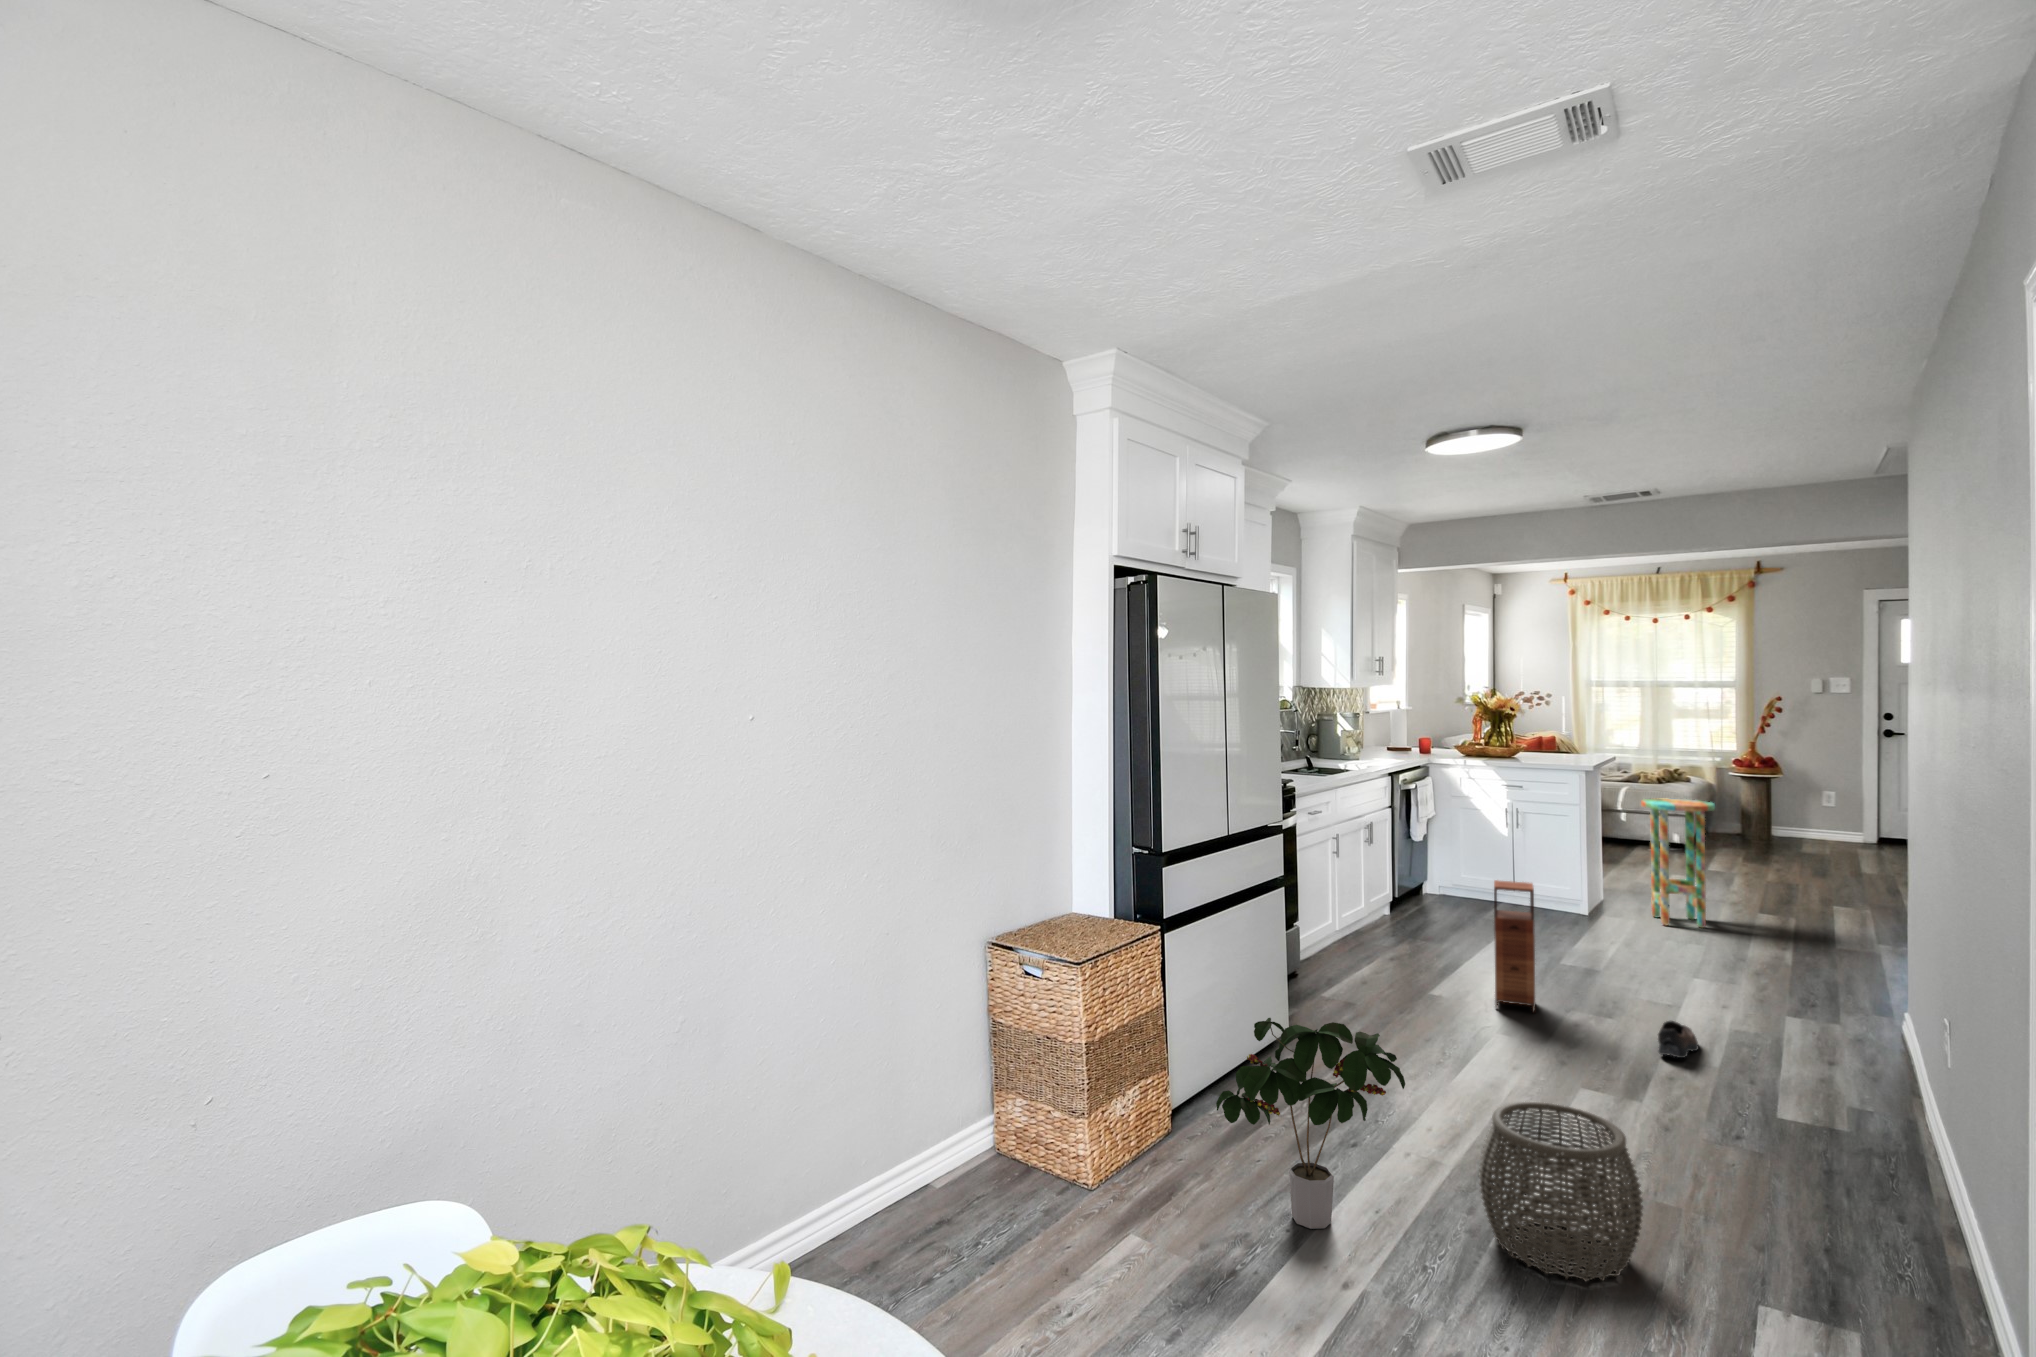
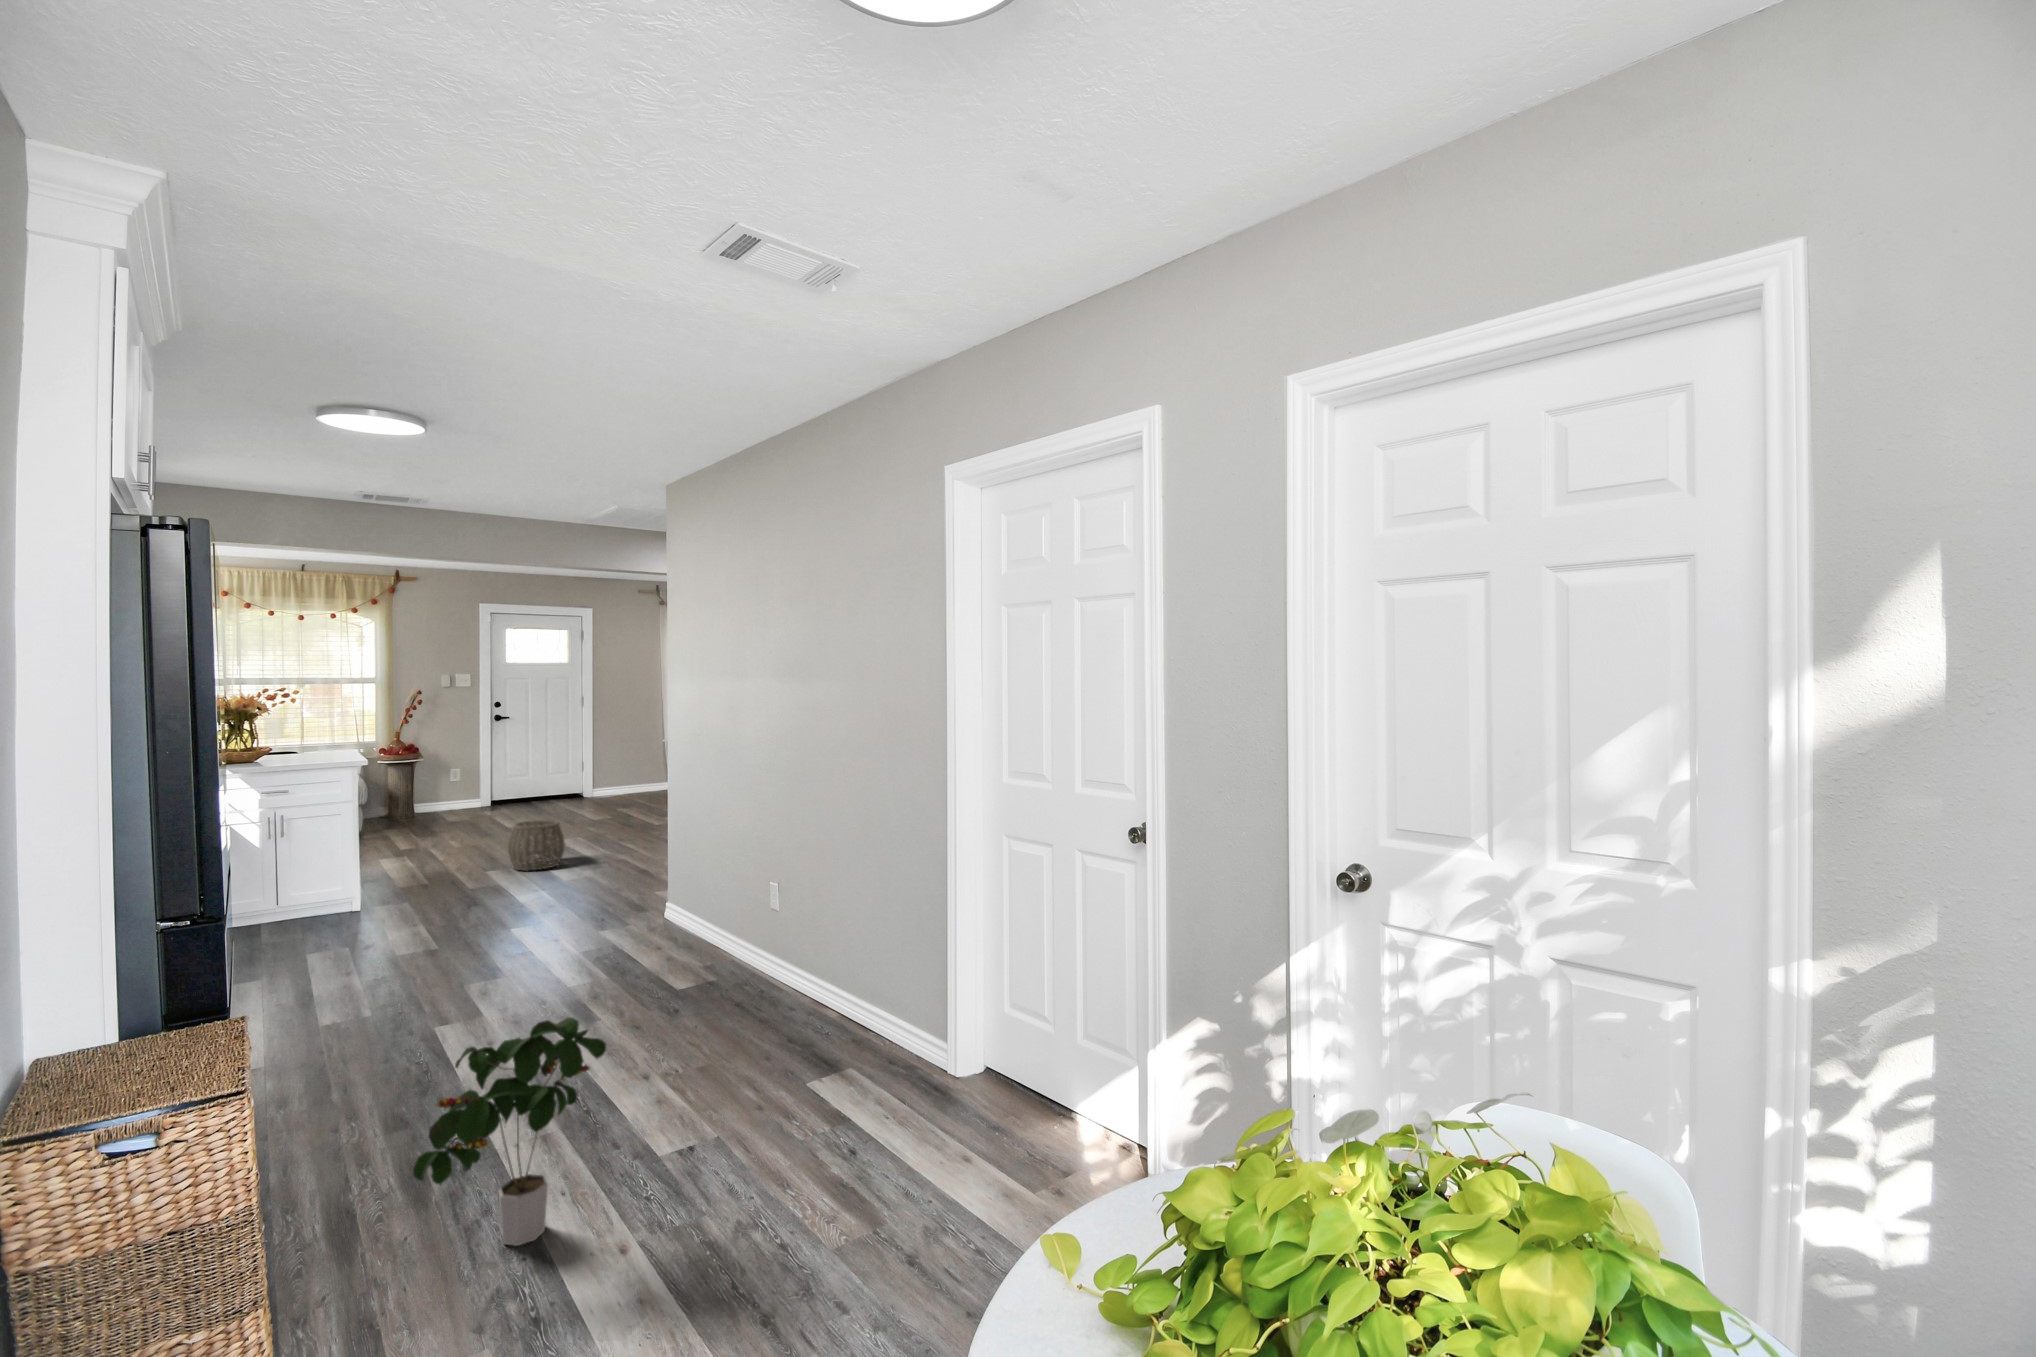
side table: present [1641,798,1715,928] -> none [406,781,471,897]
storage cabinet: present [1494,880,1535,1013] -> none [385,872,439,1006]
shoe: present [1658,1021,1698,1058] -> none [557,956,590,985]
woven basket: present [1479,1102,1643,1281] -> present [508,820,565,871]

